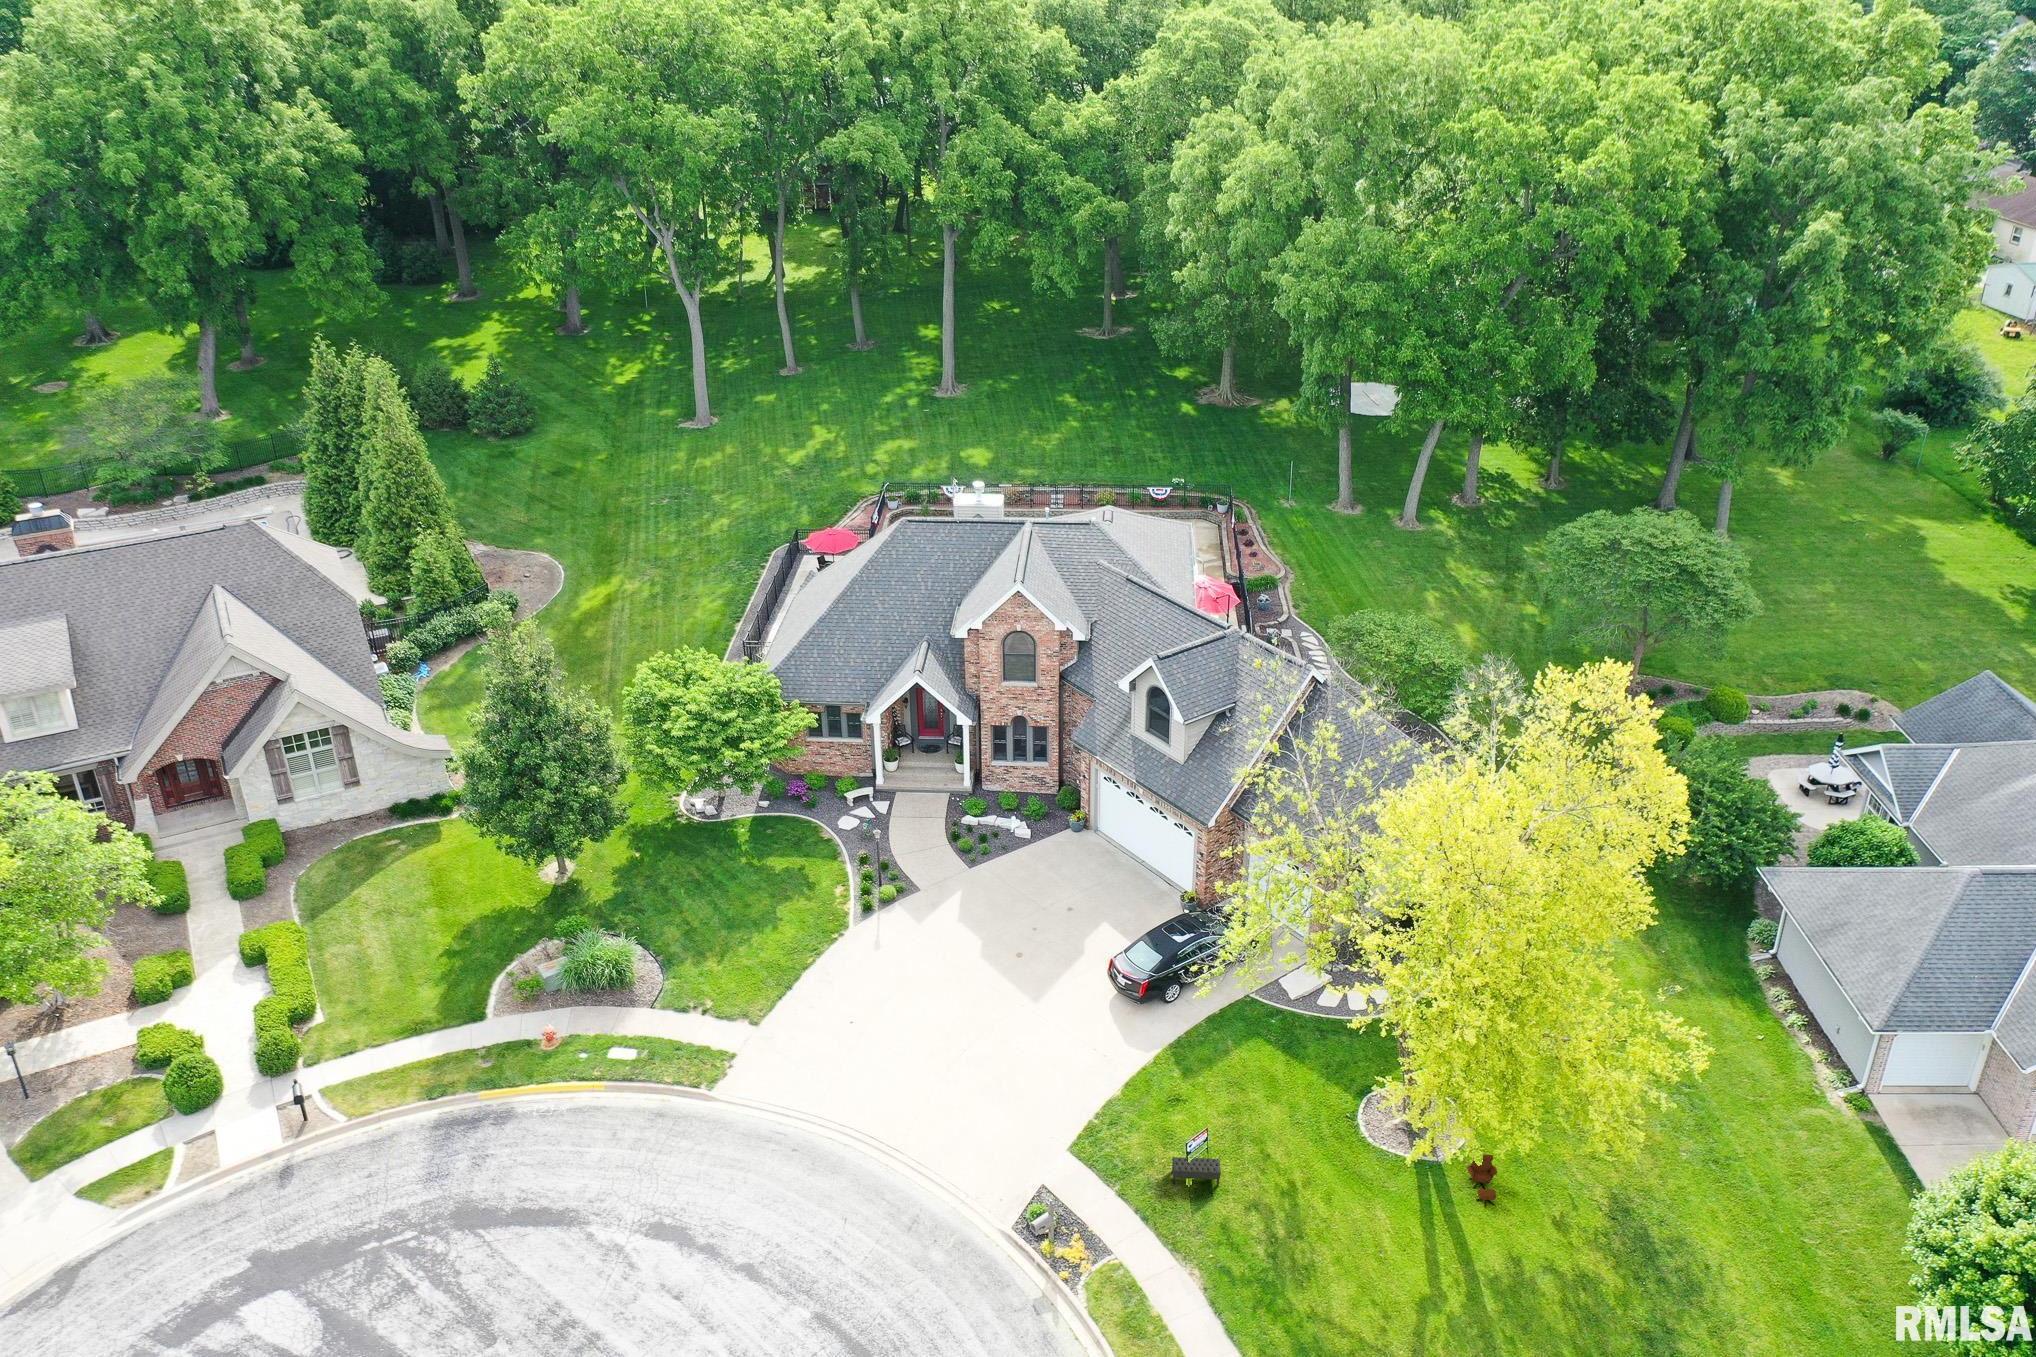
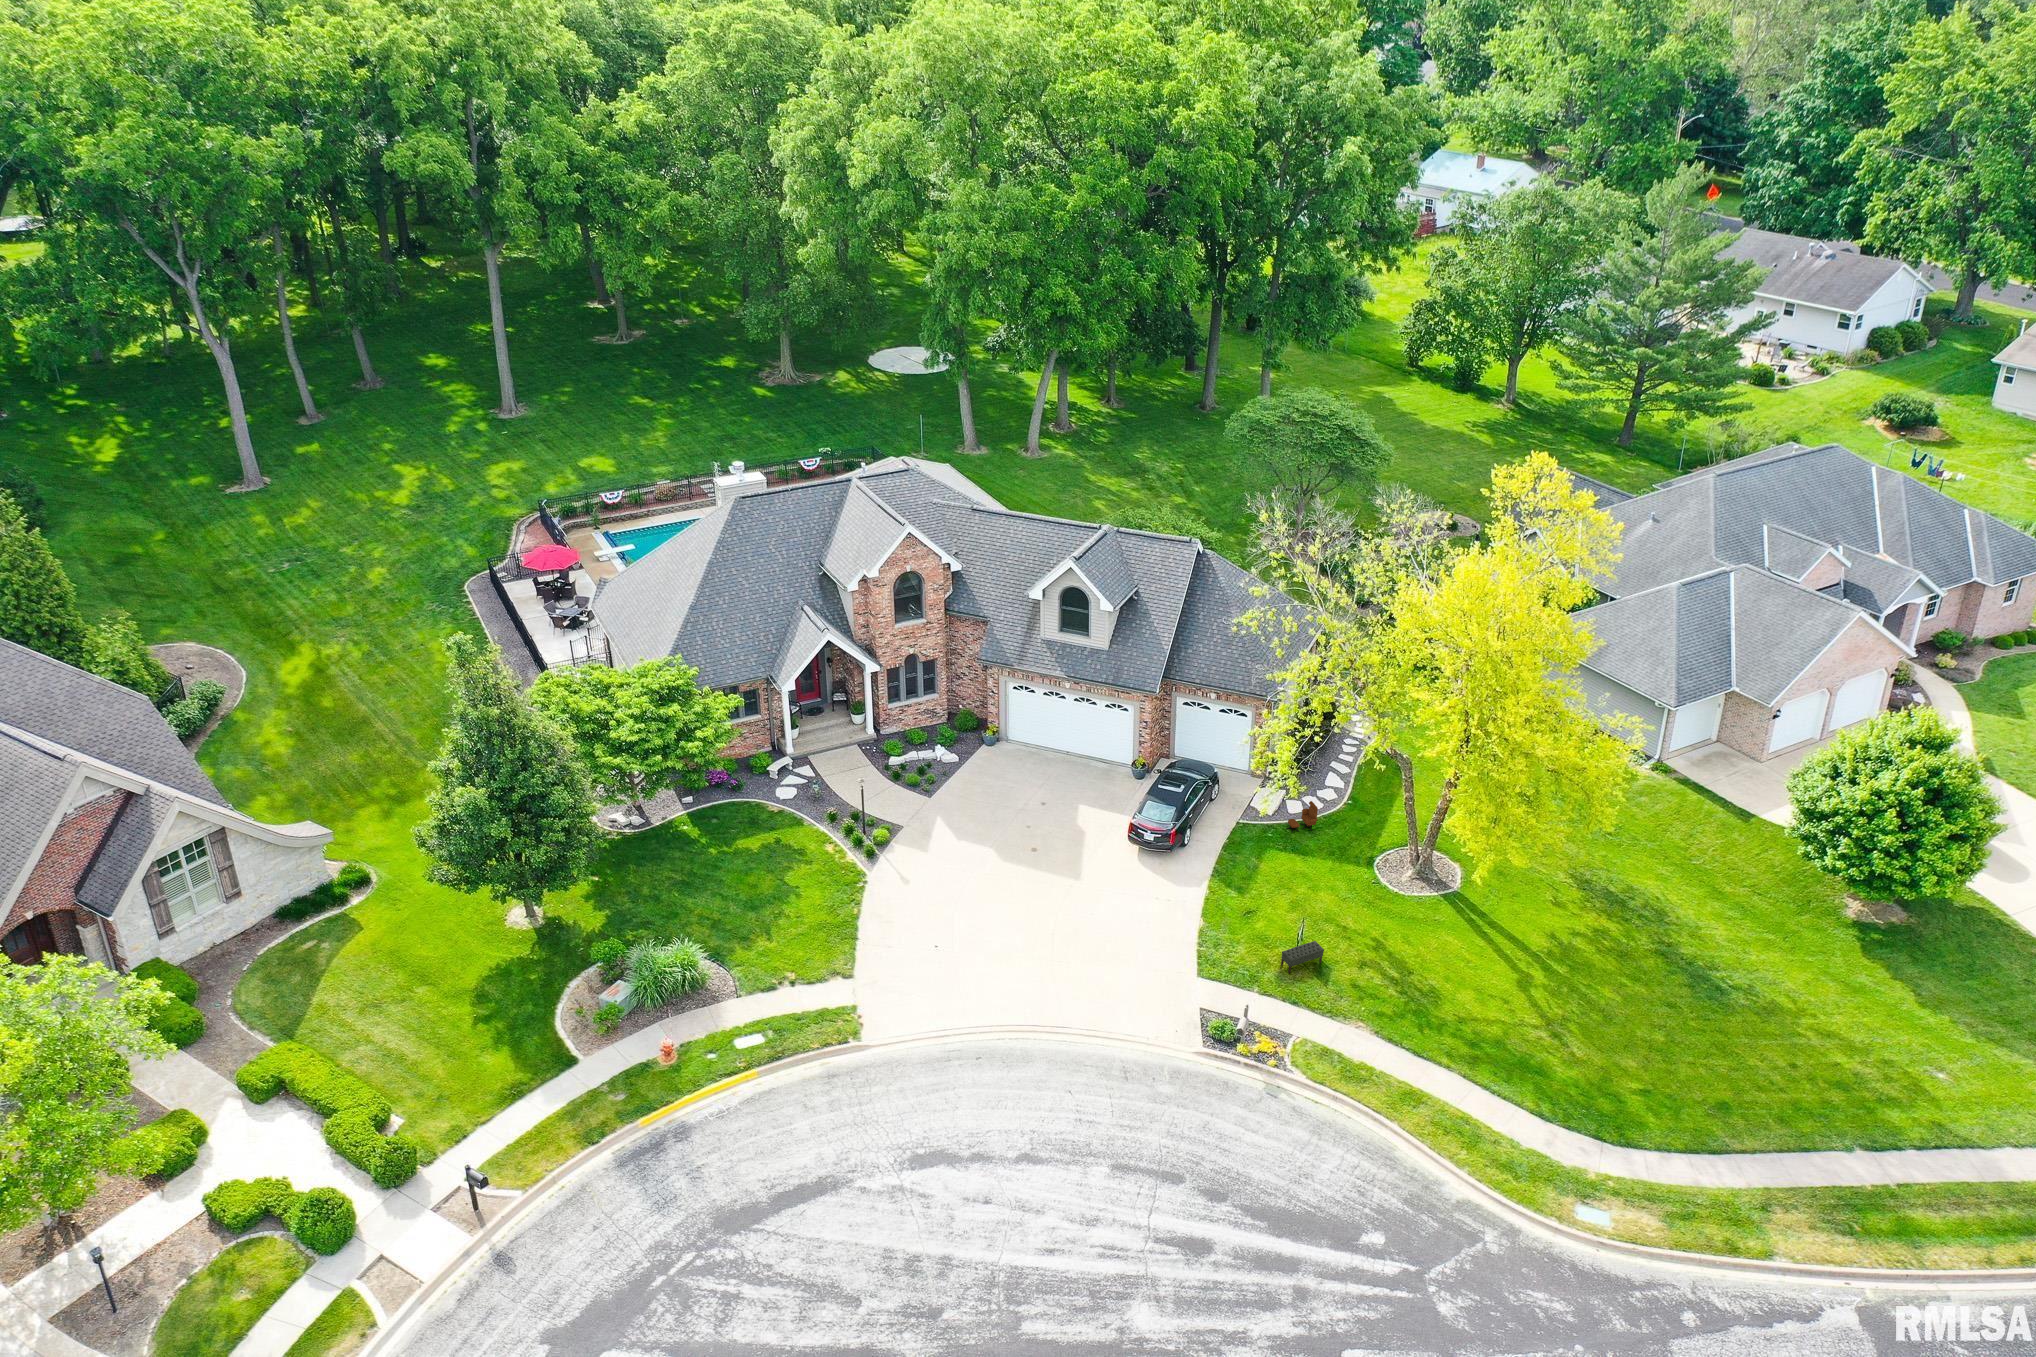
lounge chair: present [1467,1154,1497,1207] -> present [1286,801,1318,832]

